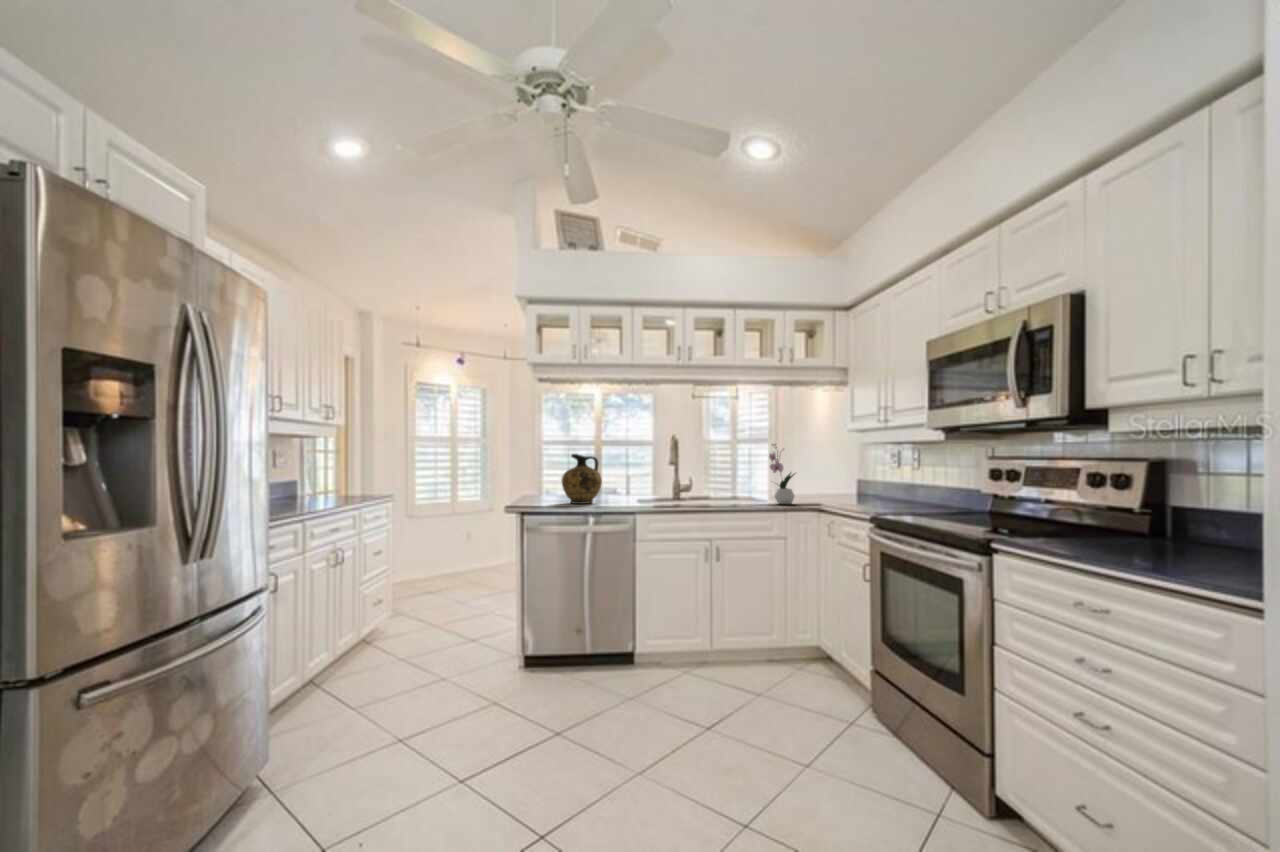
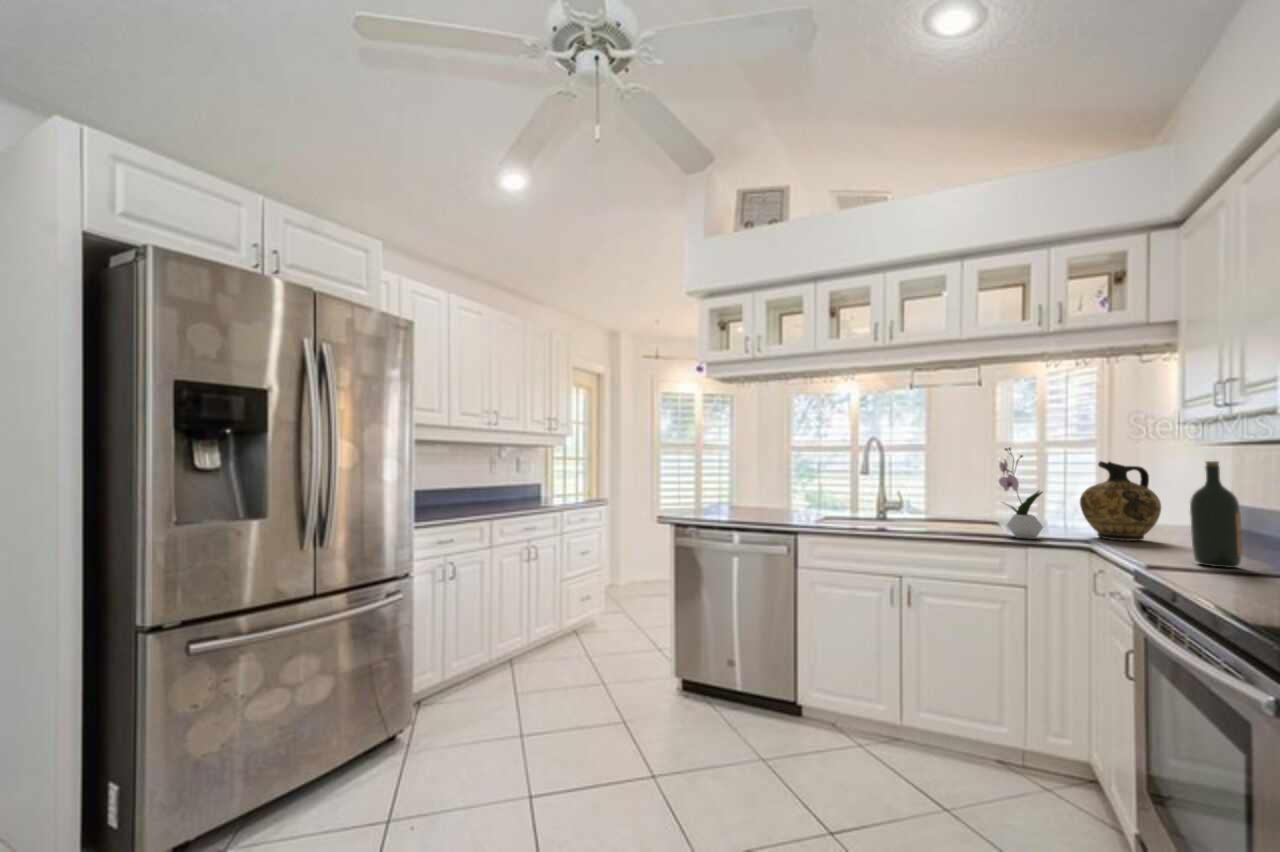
wine bottle: none [882,451,905,510] -> present [1190,461,1242,568]
ceramic jug: present [562,454,602,504] -> present [1080,461,1161,541]

